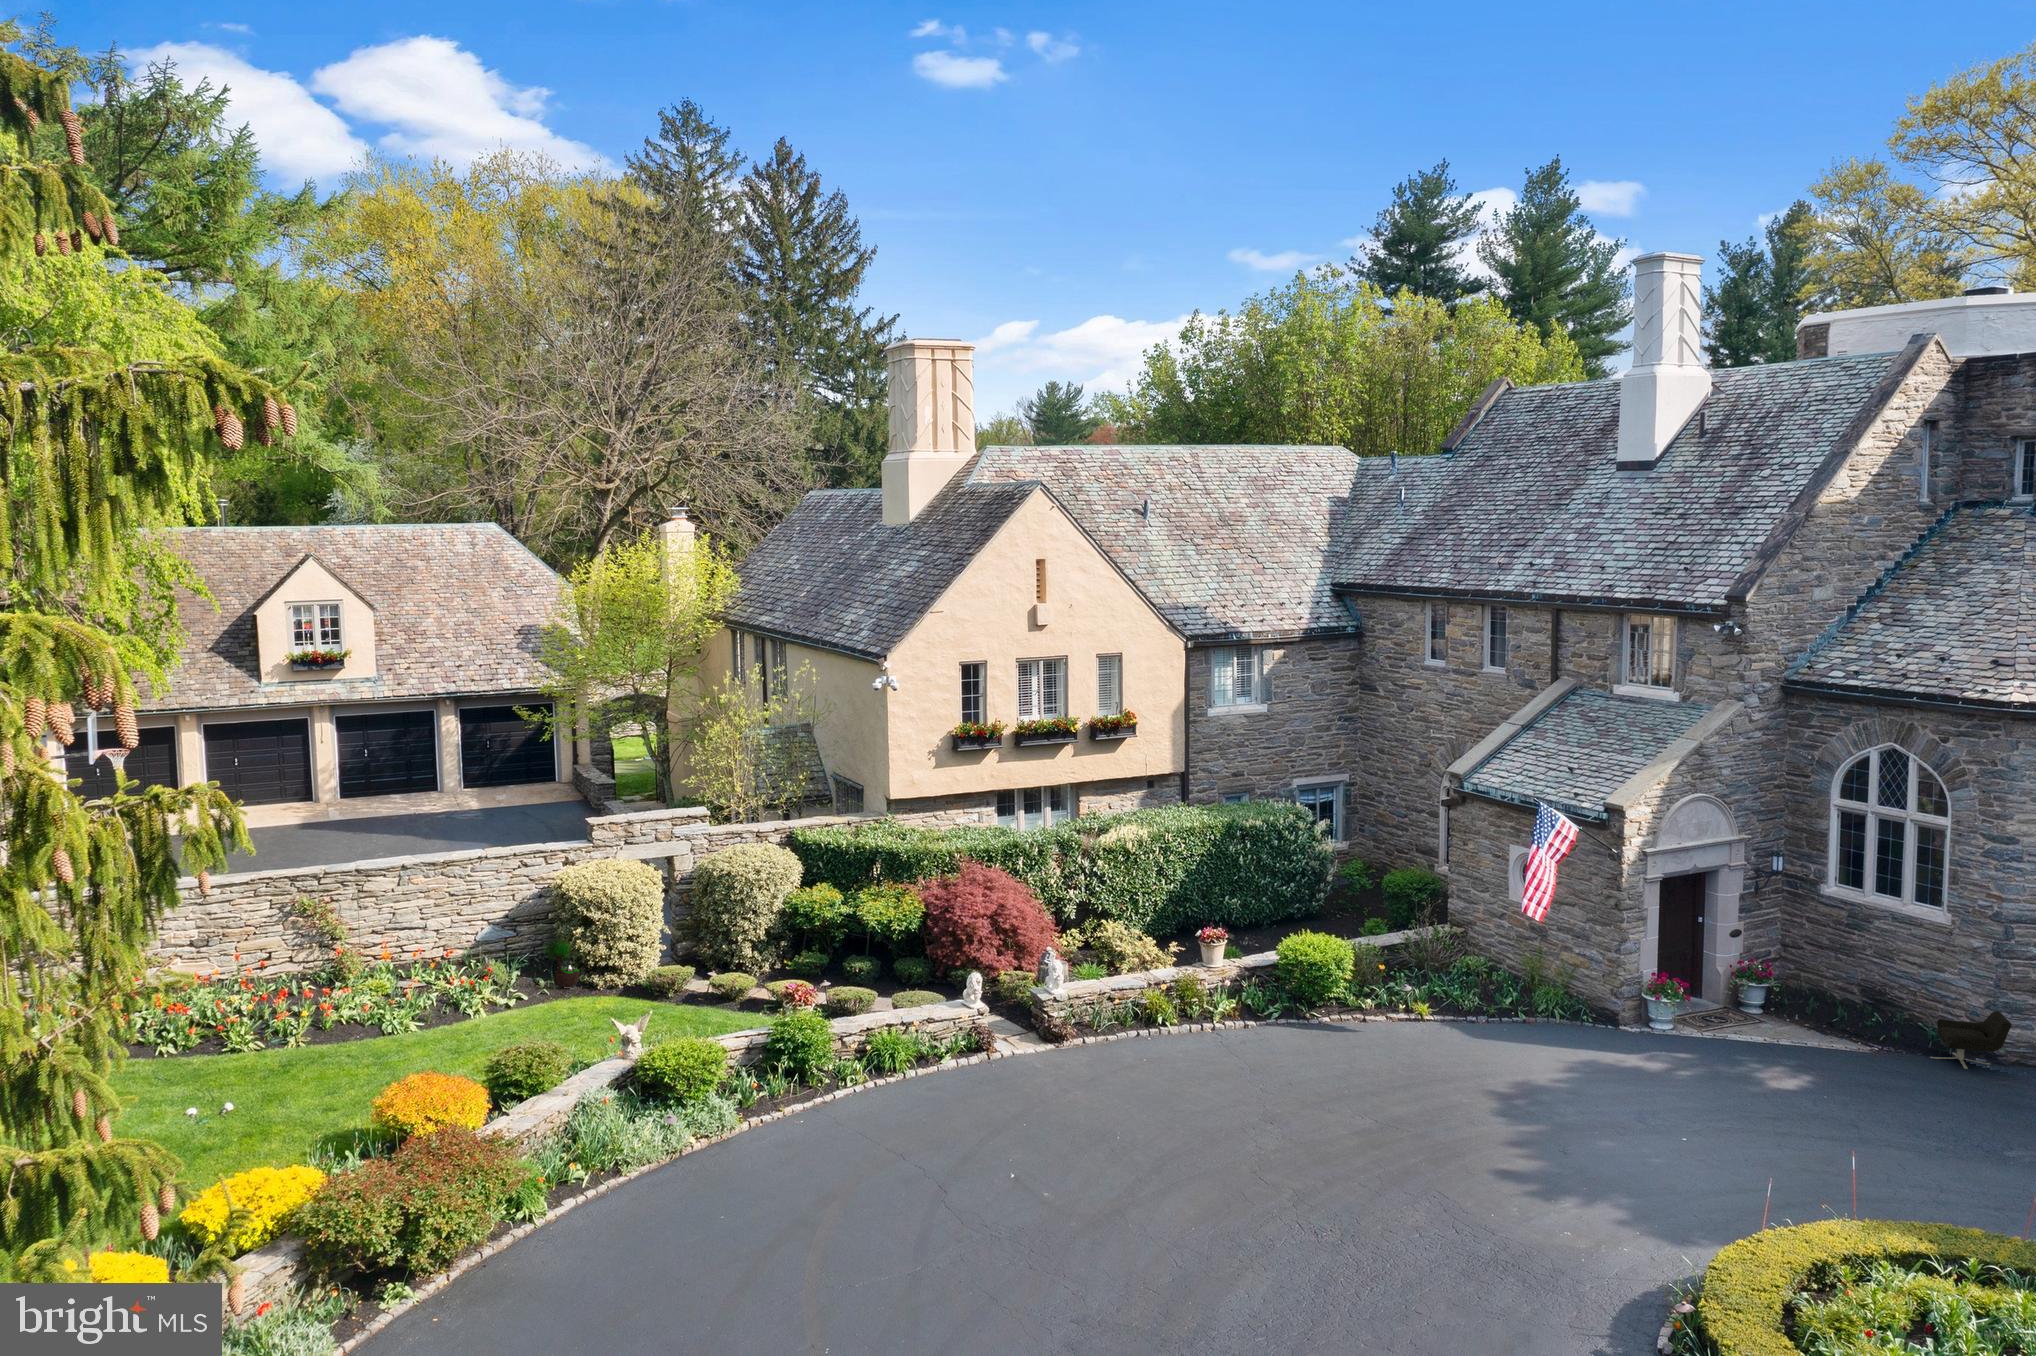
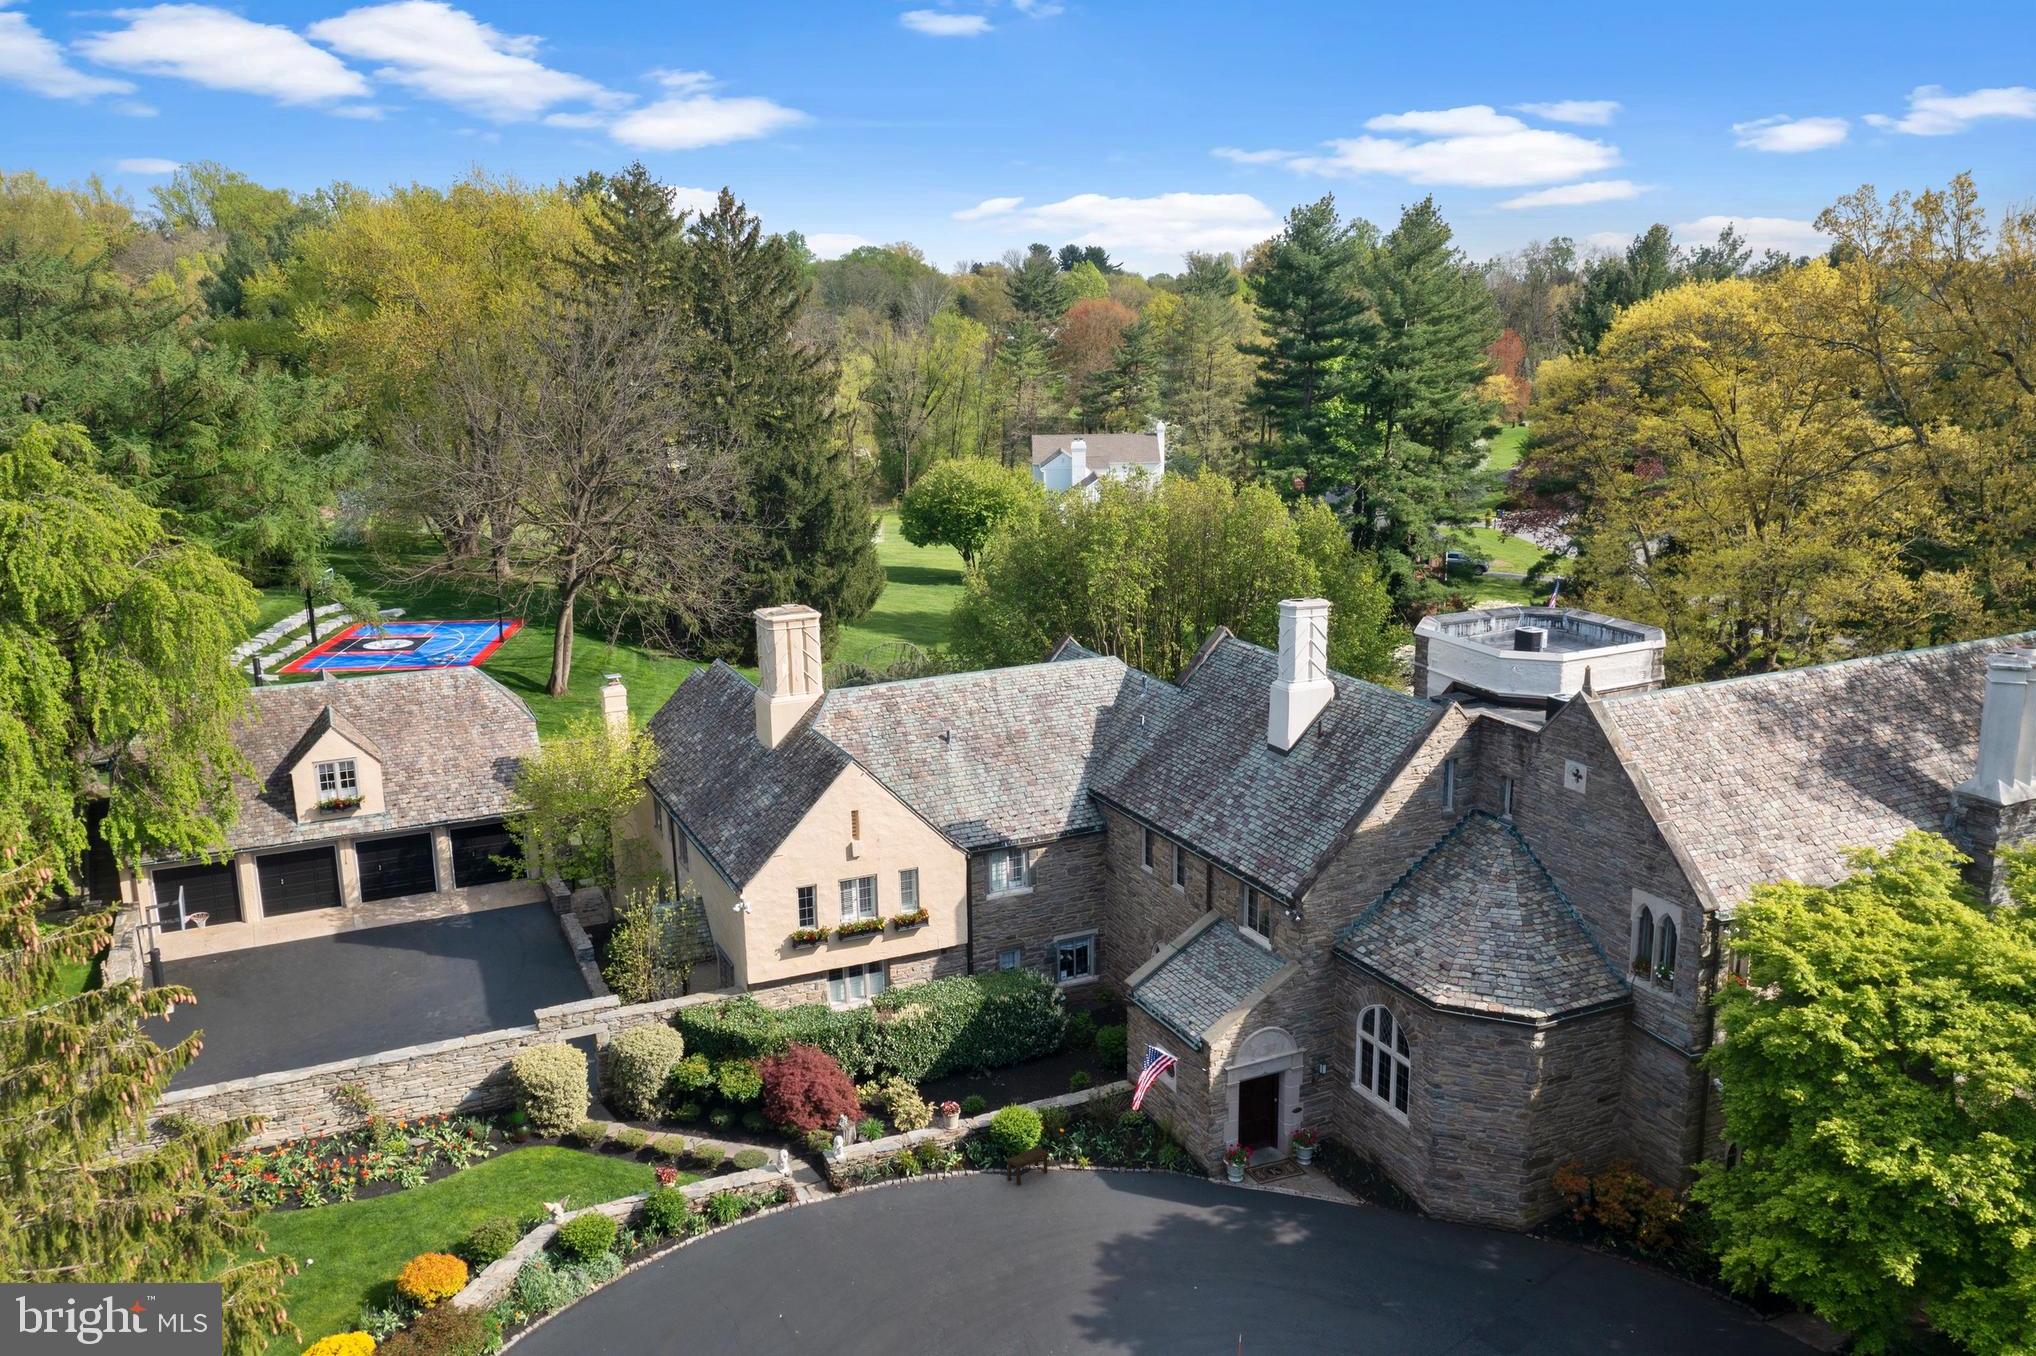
bench: none [1318,985,1379,1037] -> present [1007,1146,1048,1185]
lounge chair: present [1930,1011,2012,1069] -> none [1377,1177,1420,1215]

